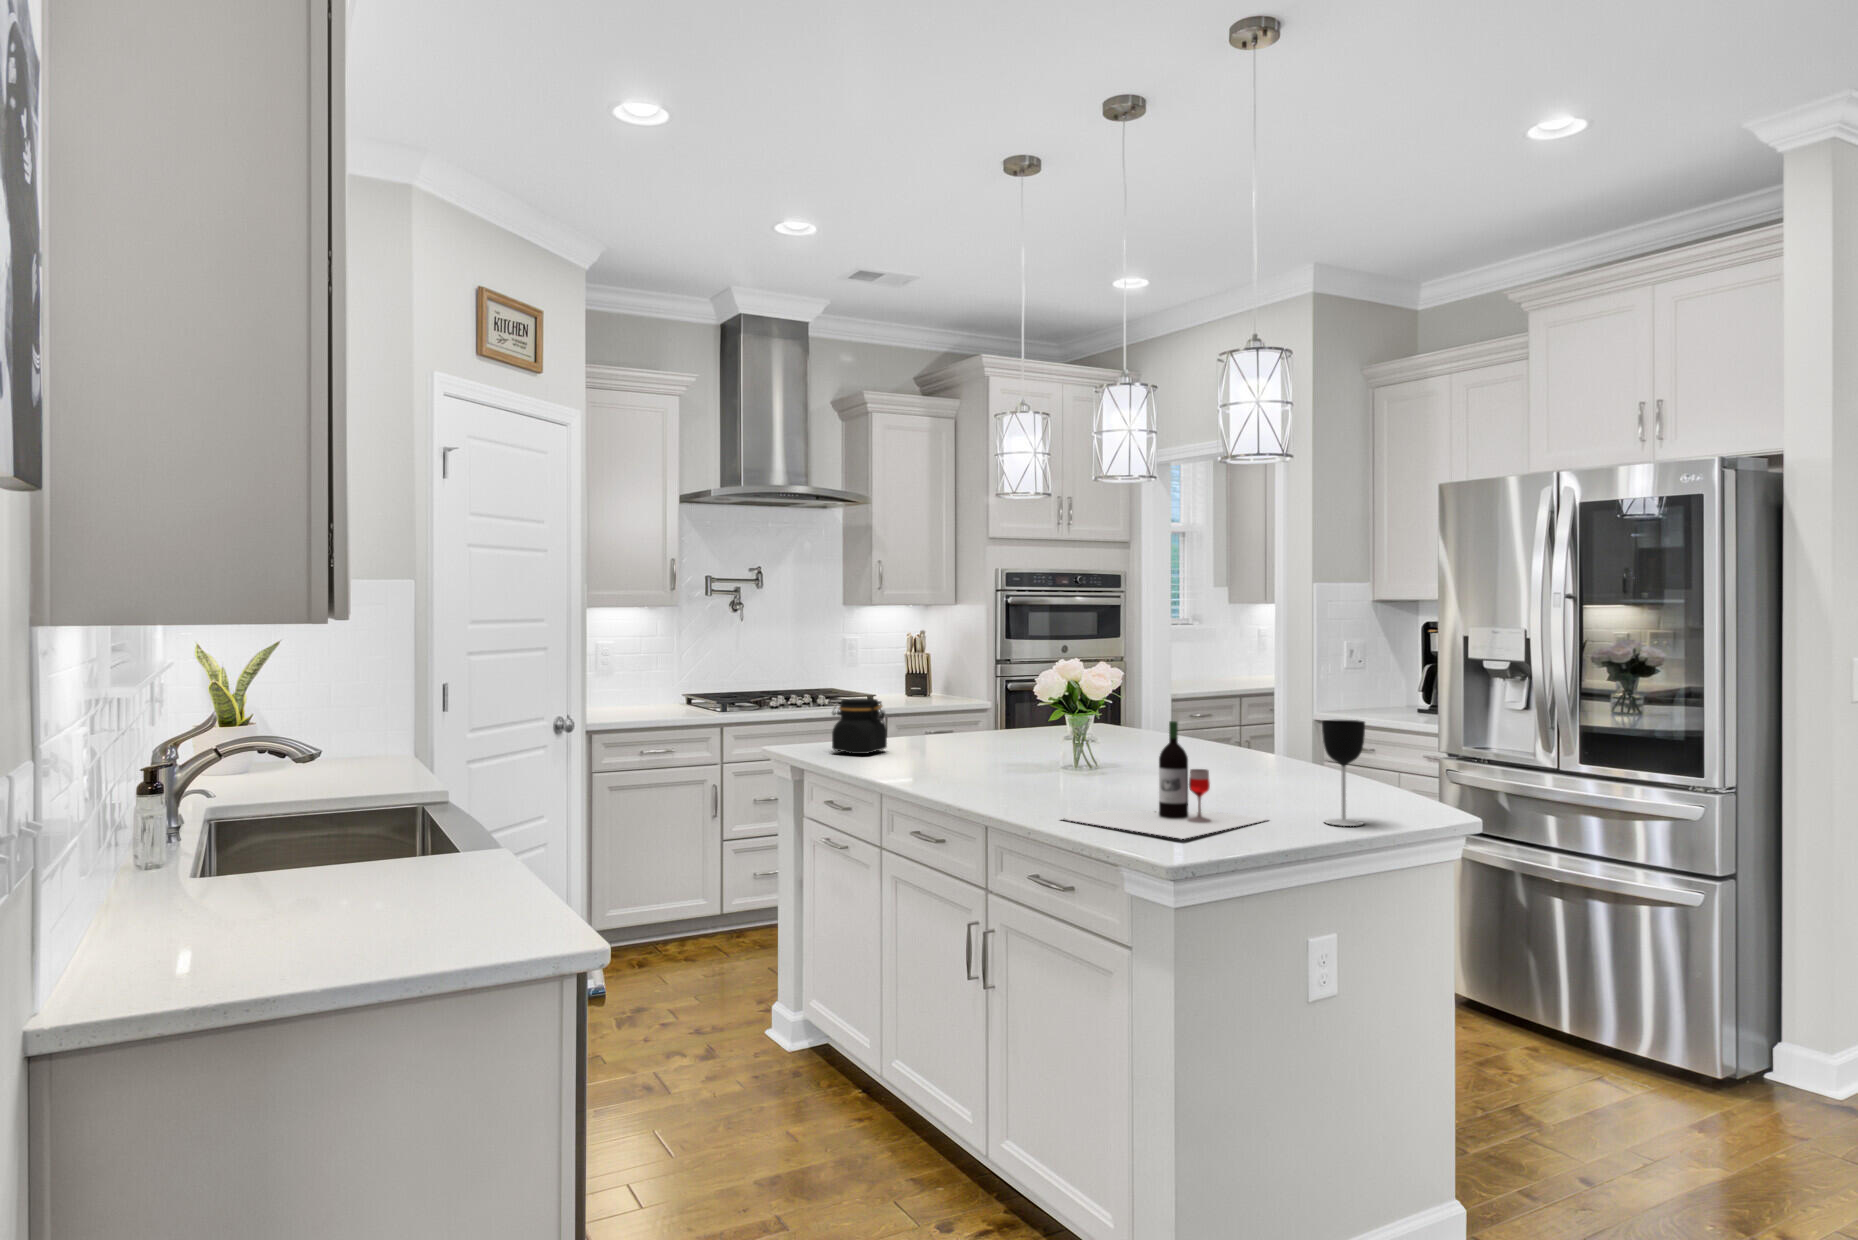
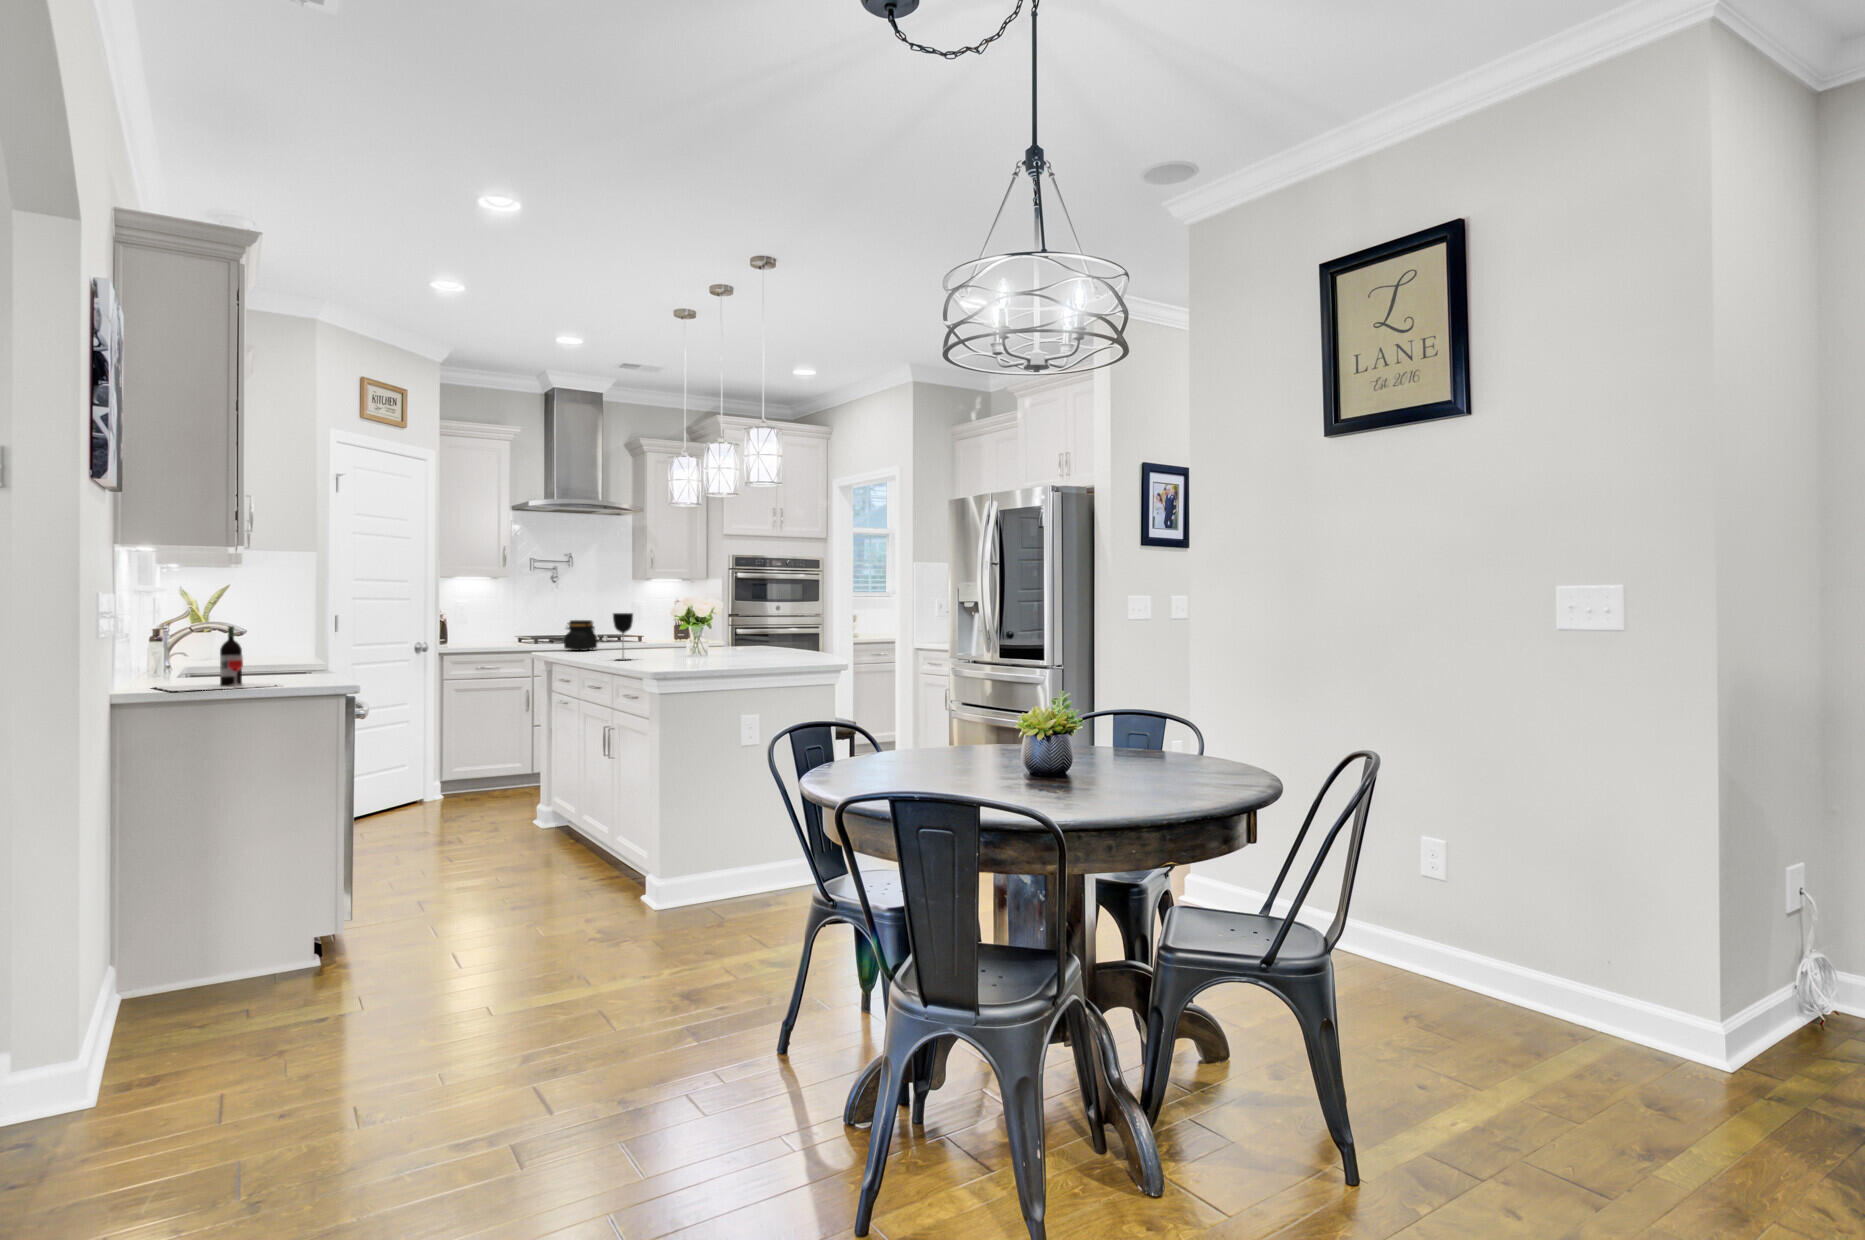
wine glass: present [1322,720,1365,826] -> present [613,613,633,660]
wine bottle: present [1063,721,1267,839] -> present [156,626,274,691]

